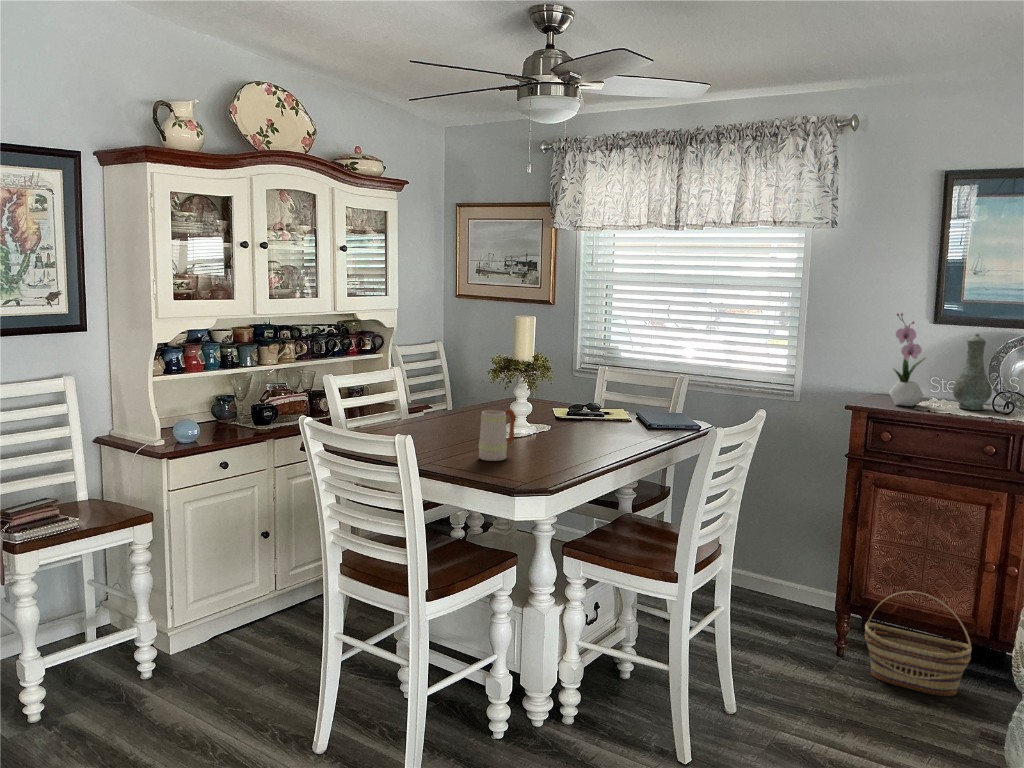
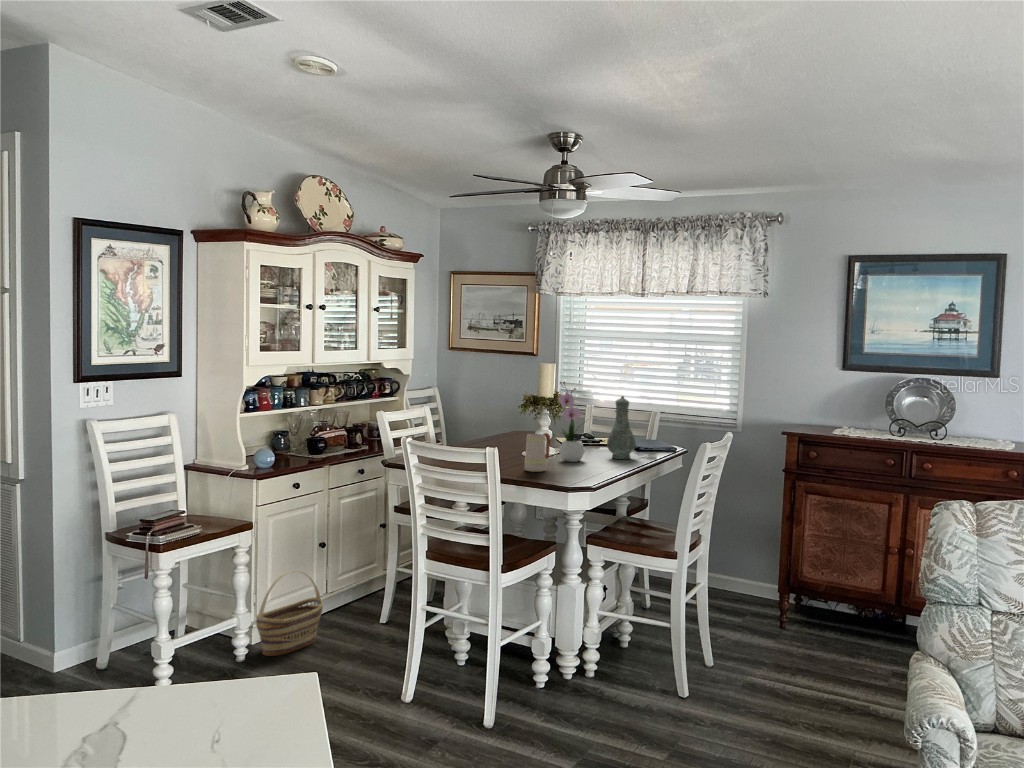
flower arrangement: present [889,313,925,406] -> present [558,381,585,462]
vase: present [953,334,992,410] -> present [607,396,636,459]
basket: present [865,591,972,696] -> present [256,572,323,656]

